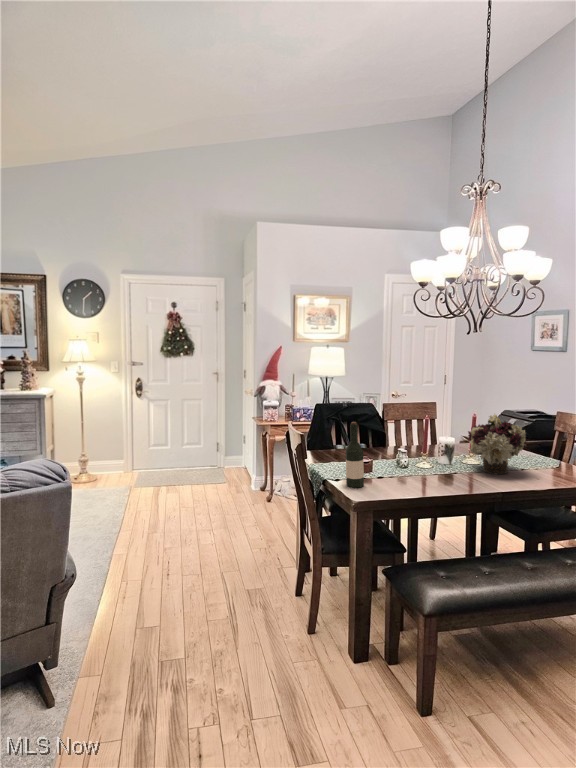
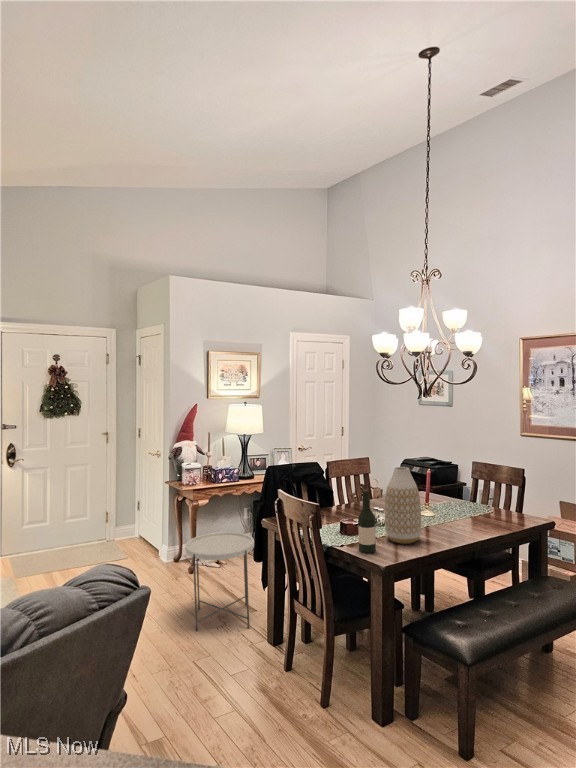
vase: none [387,403,426,484] -> present [385,467,421,544]
flower arrangement: present [468,414,526,475] -> none [430,470,484,525]
side table: none [233,463,298,553] -> present [185,532,254,631]

